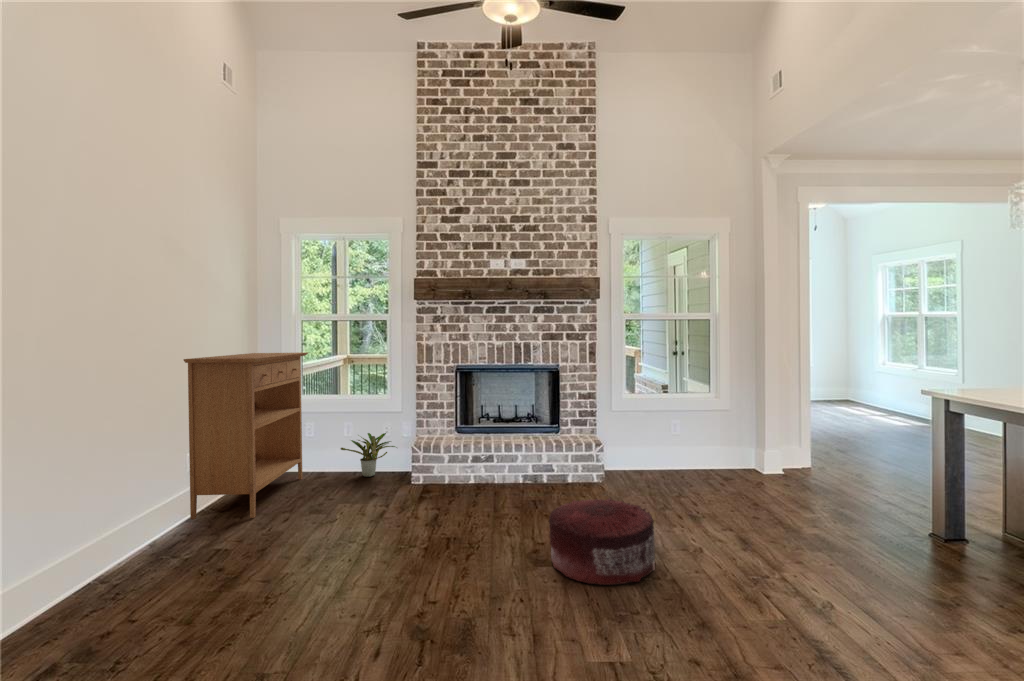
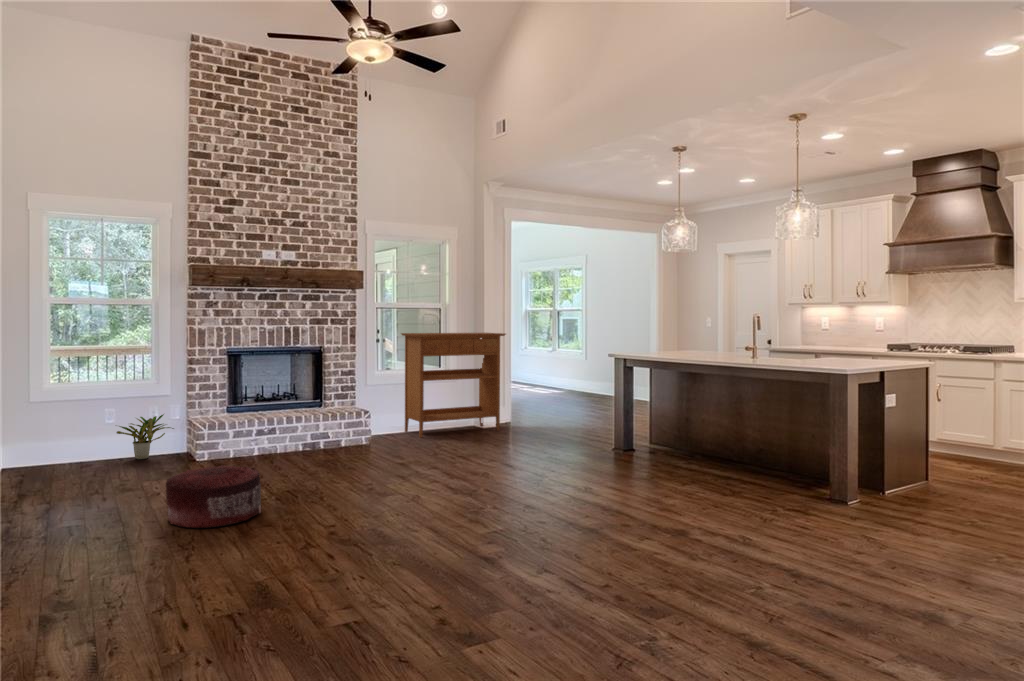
console table: present [184,352,308,520] -> present [401,333,506,438]
pouf: present [549,498,655,585] -> present [166,465,261,528]

